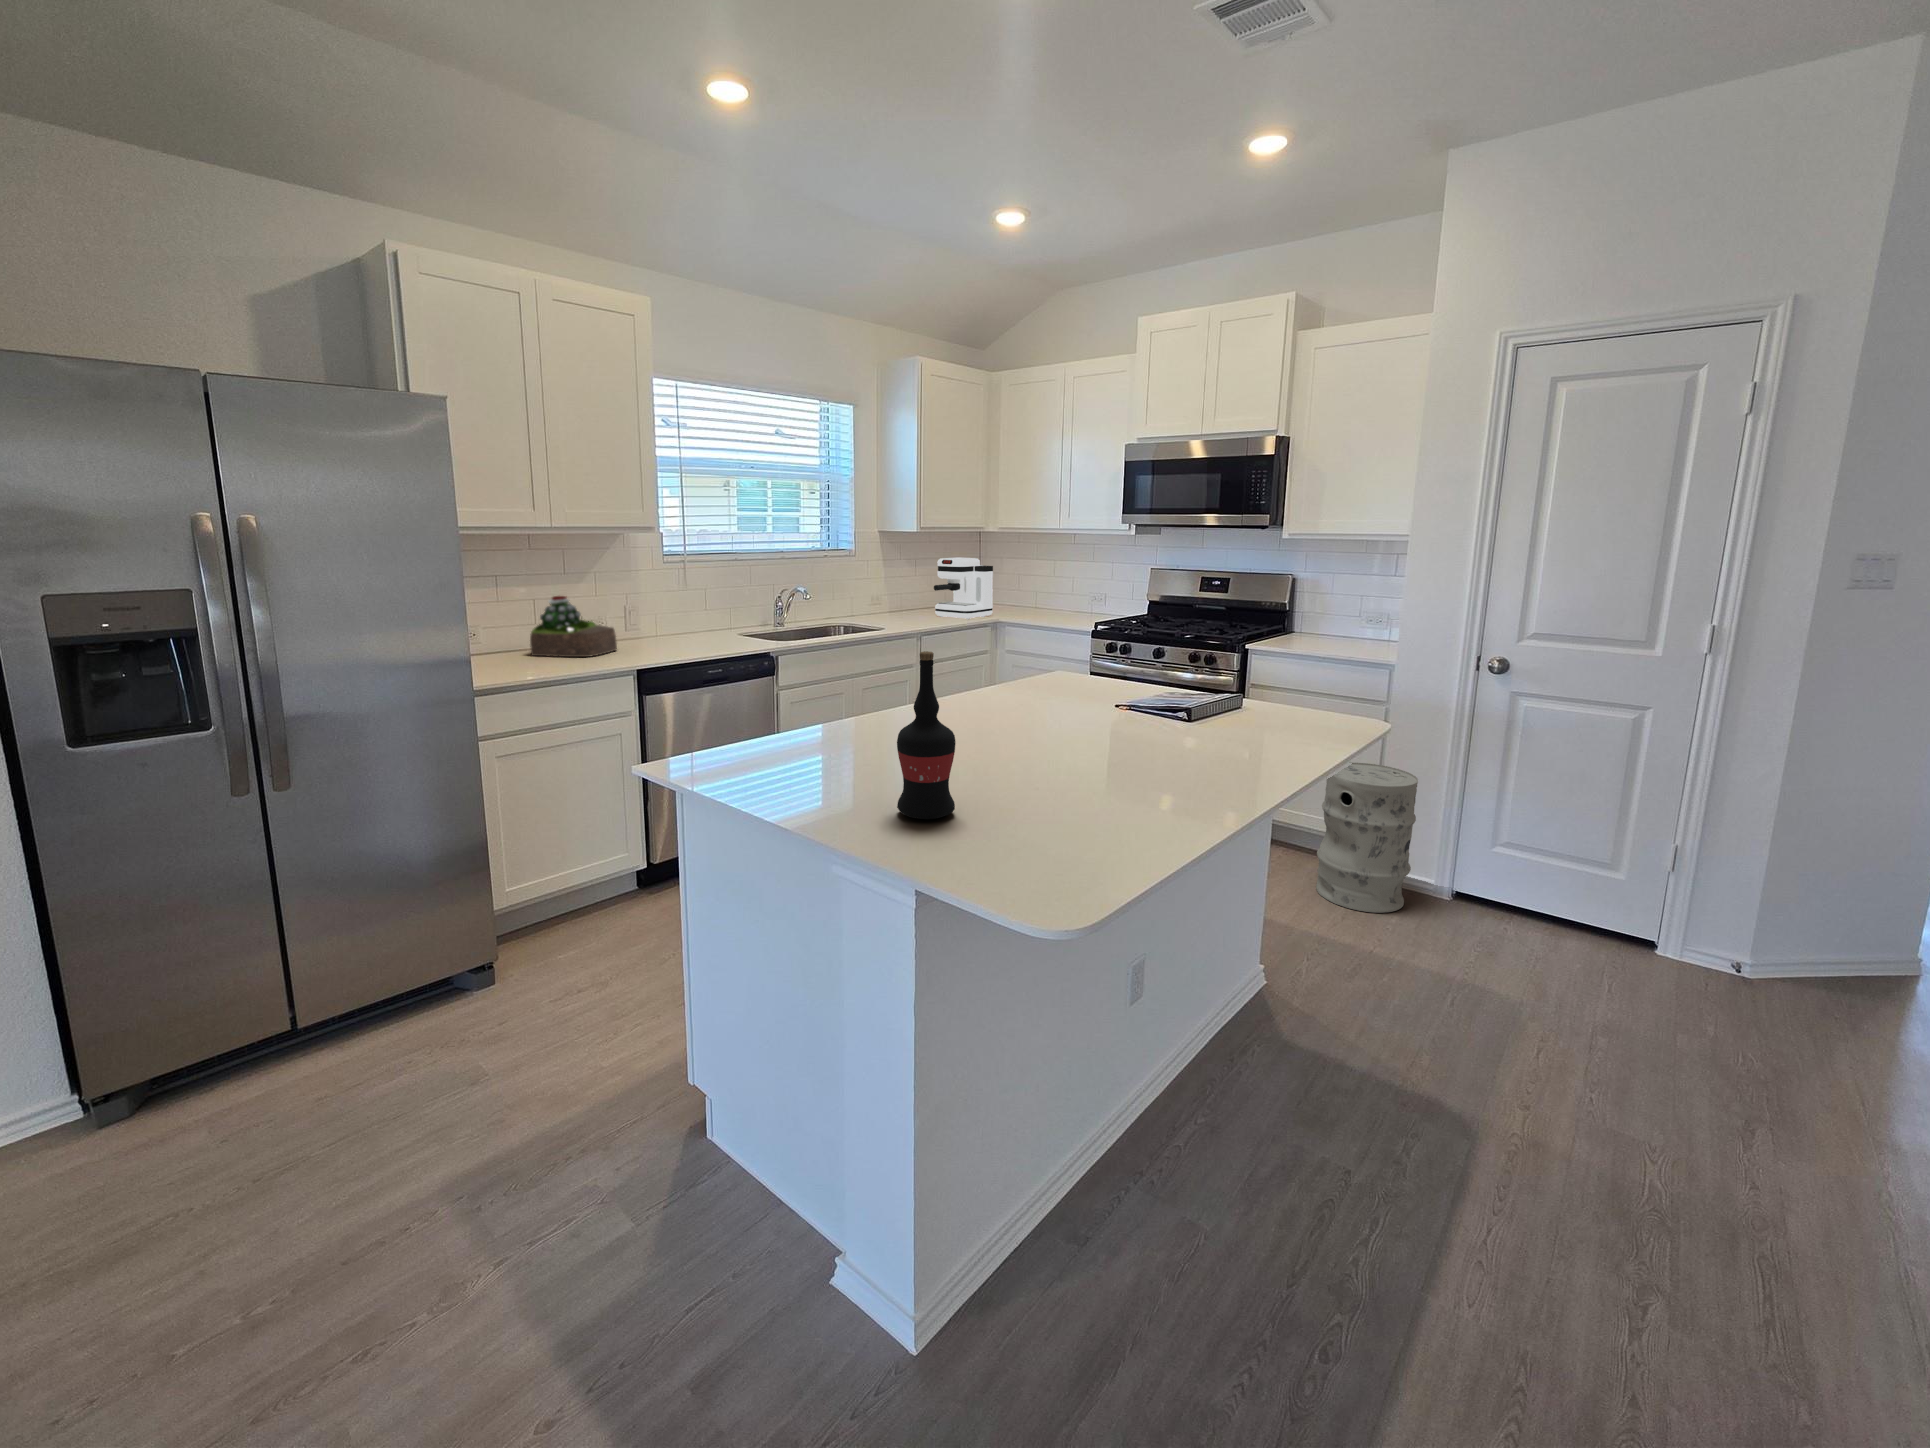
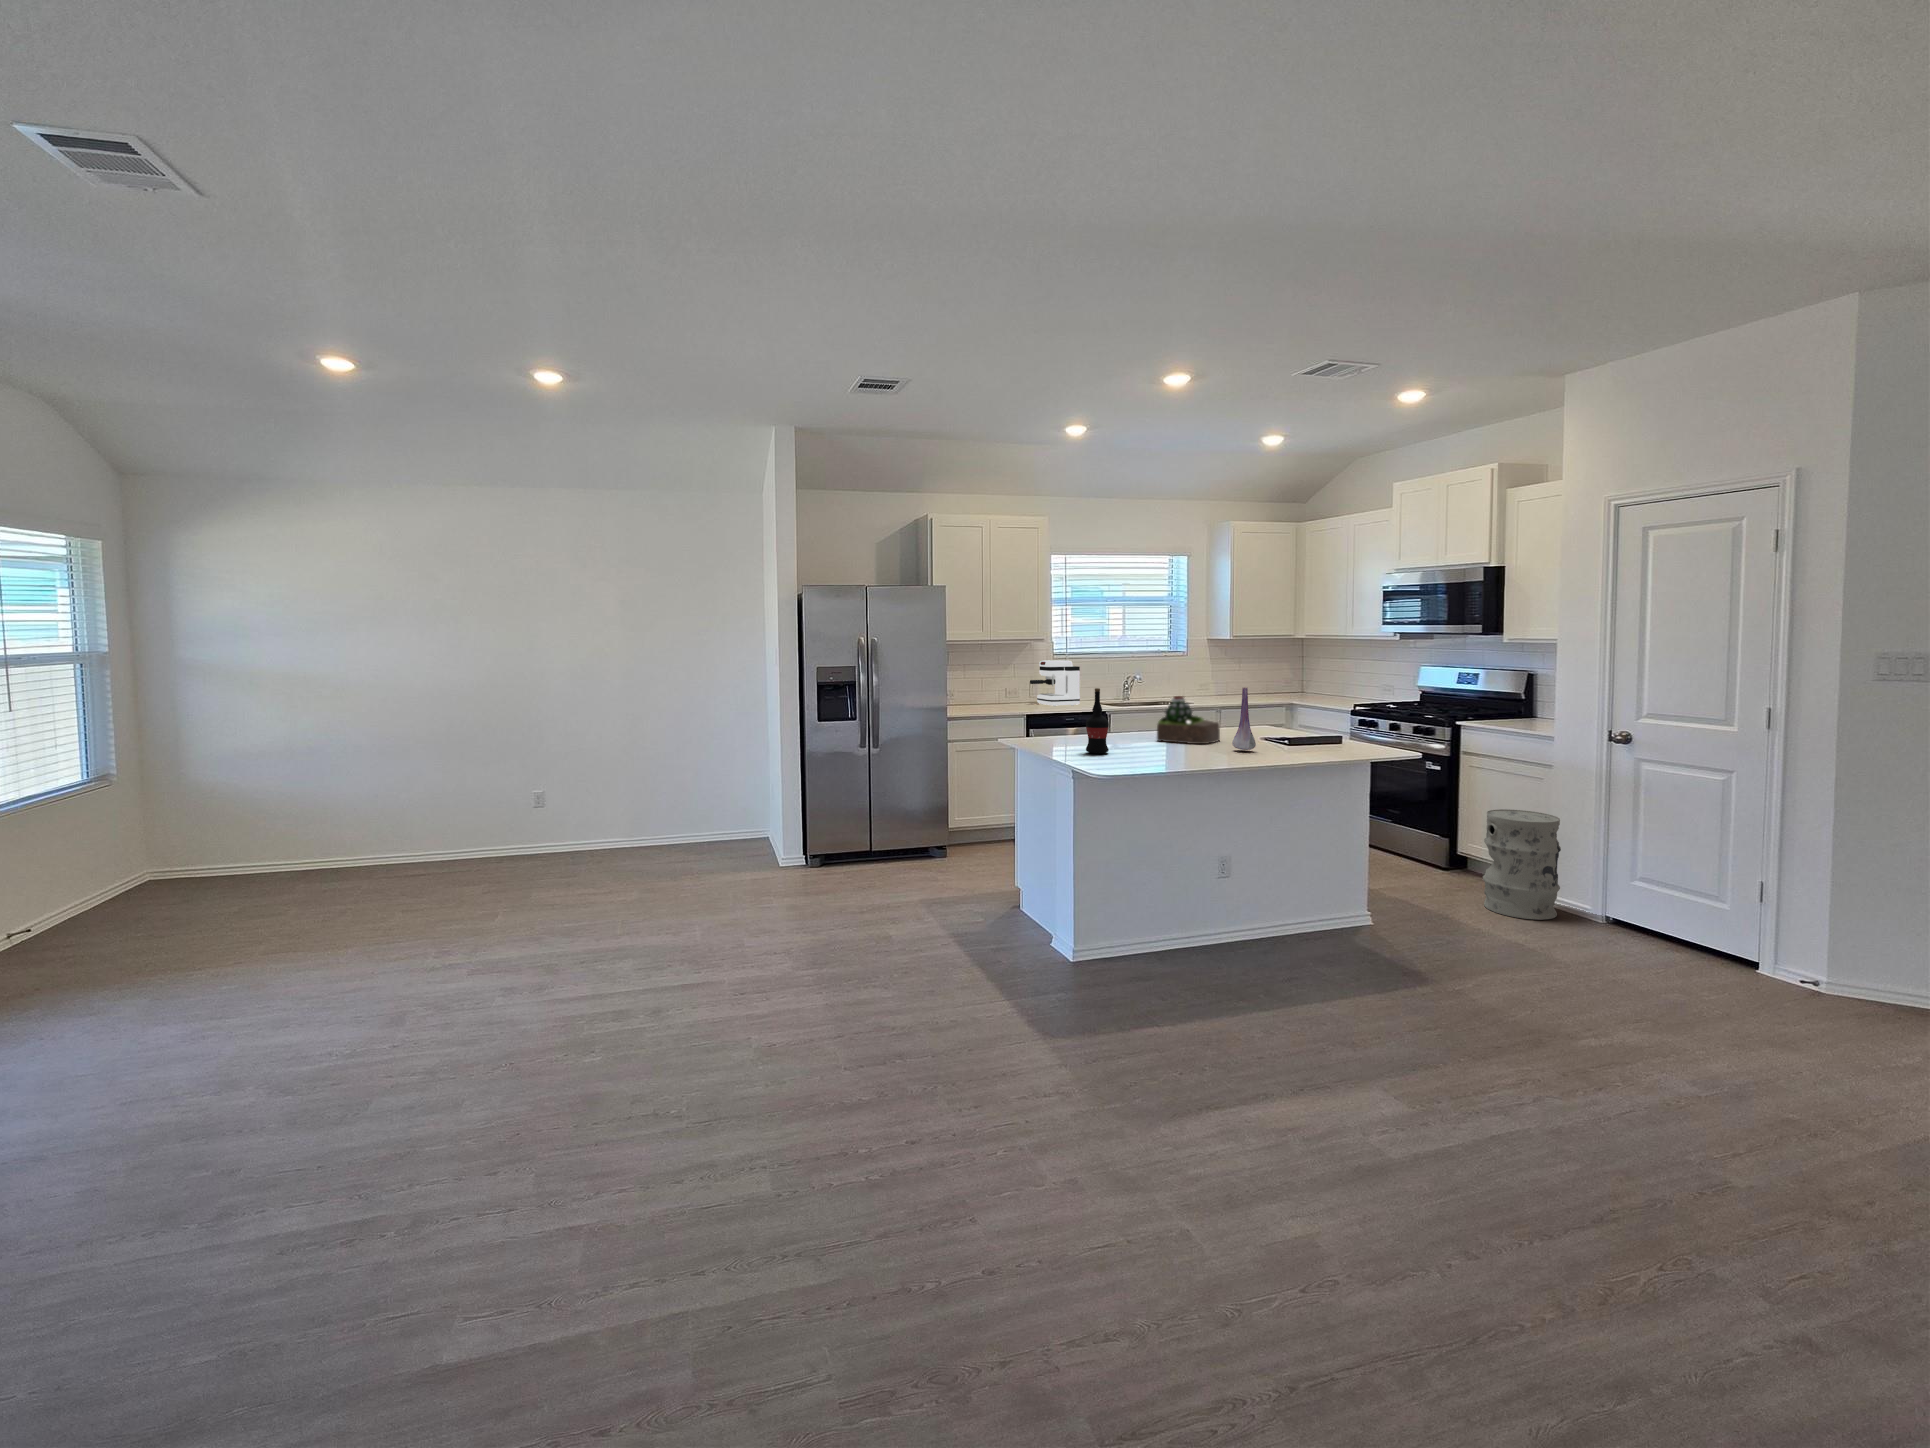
coffee maker: present [934,558,993,620] -> present [1030,660,1080,706]
succulent plant: present [530,596,617,657] -> present [1157,696,1220,744]
vase: none [1152,626,1207,759] -> present [1232,688,1256,750]

